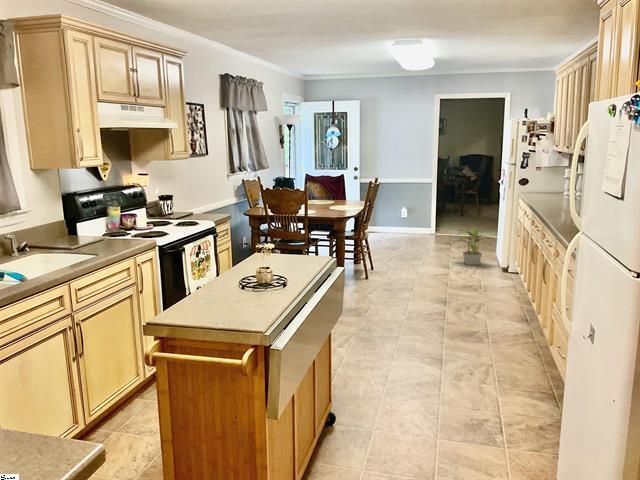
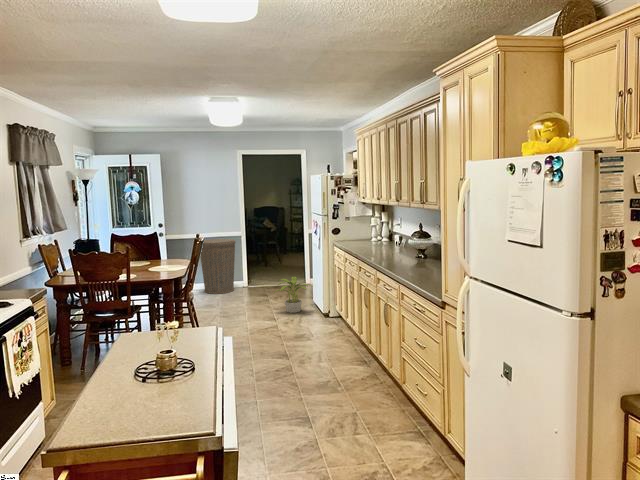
trash can: none [389,185,425,239] -> present [200,239,236,294]

